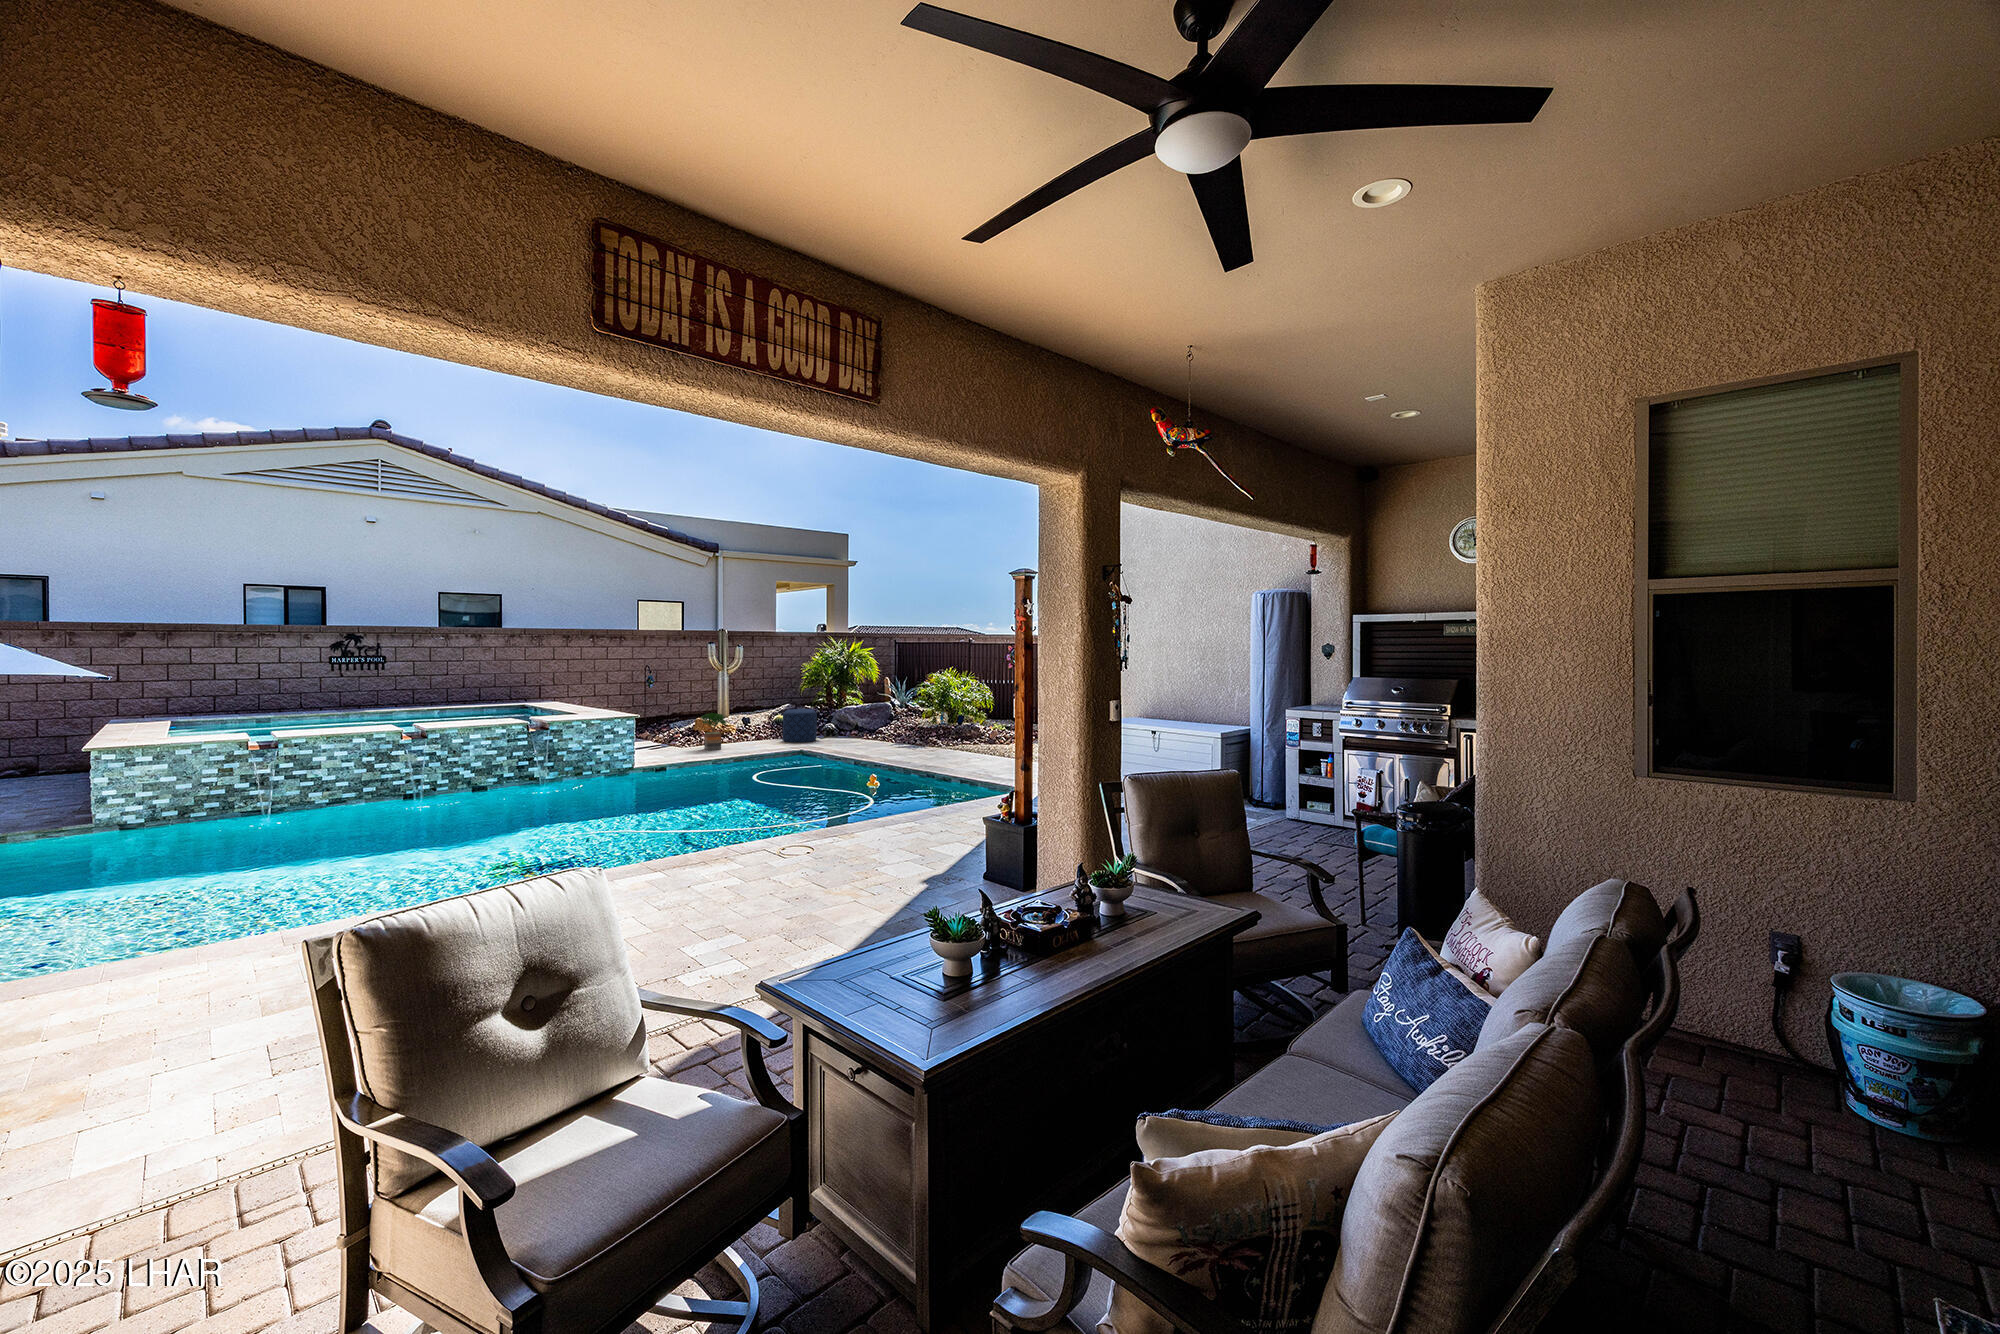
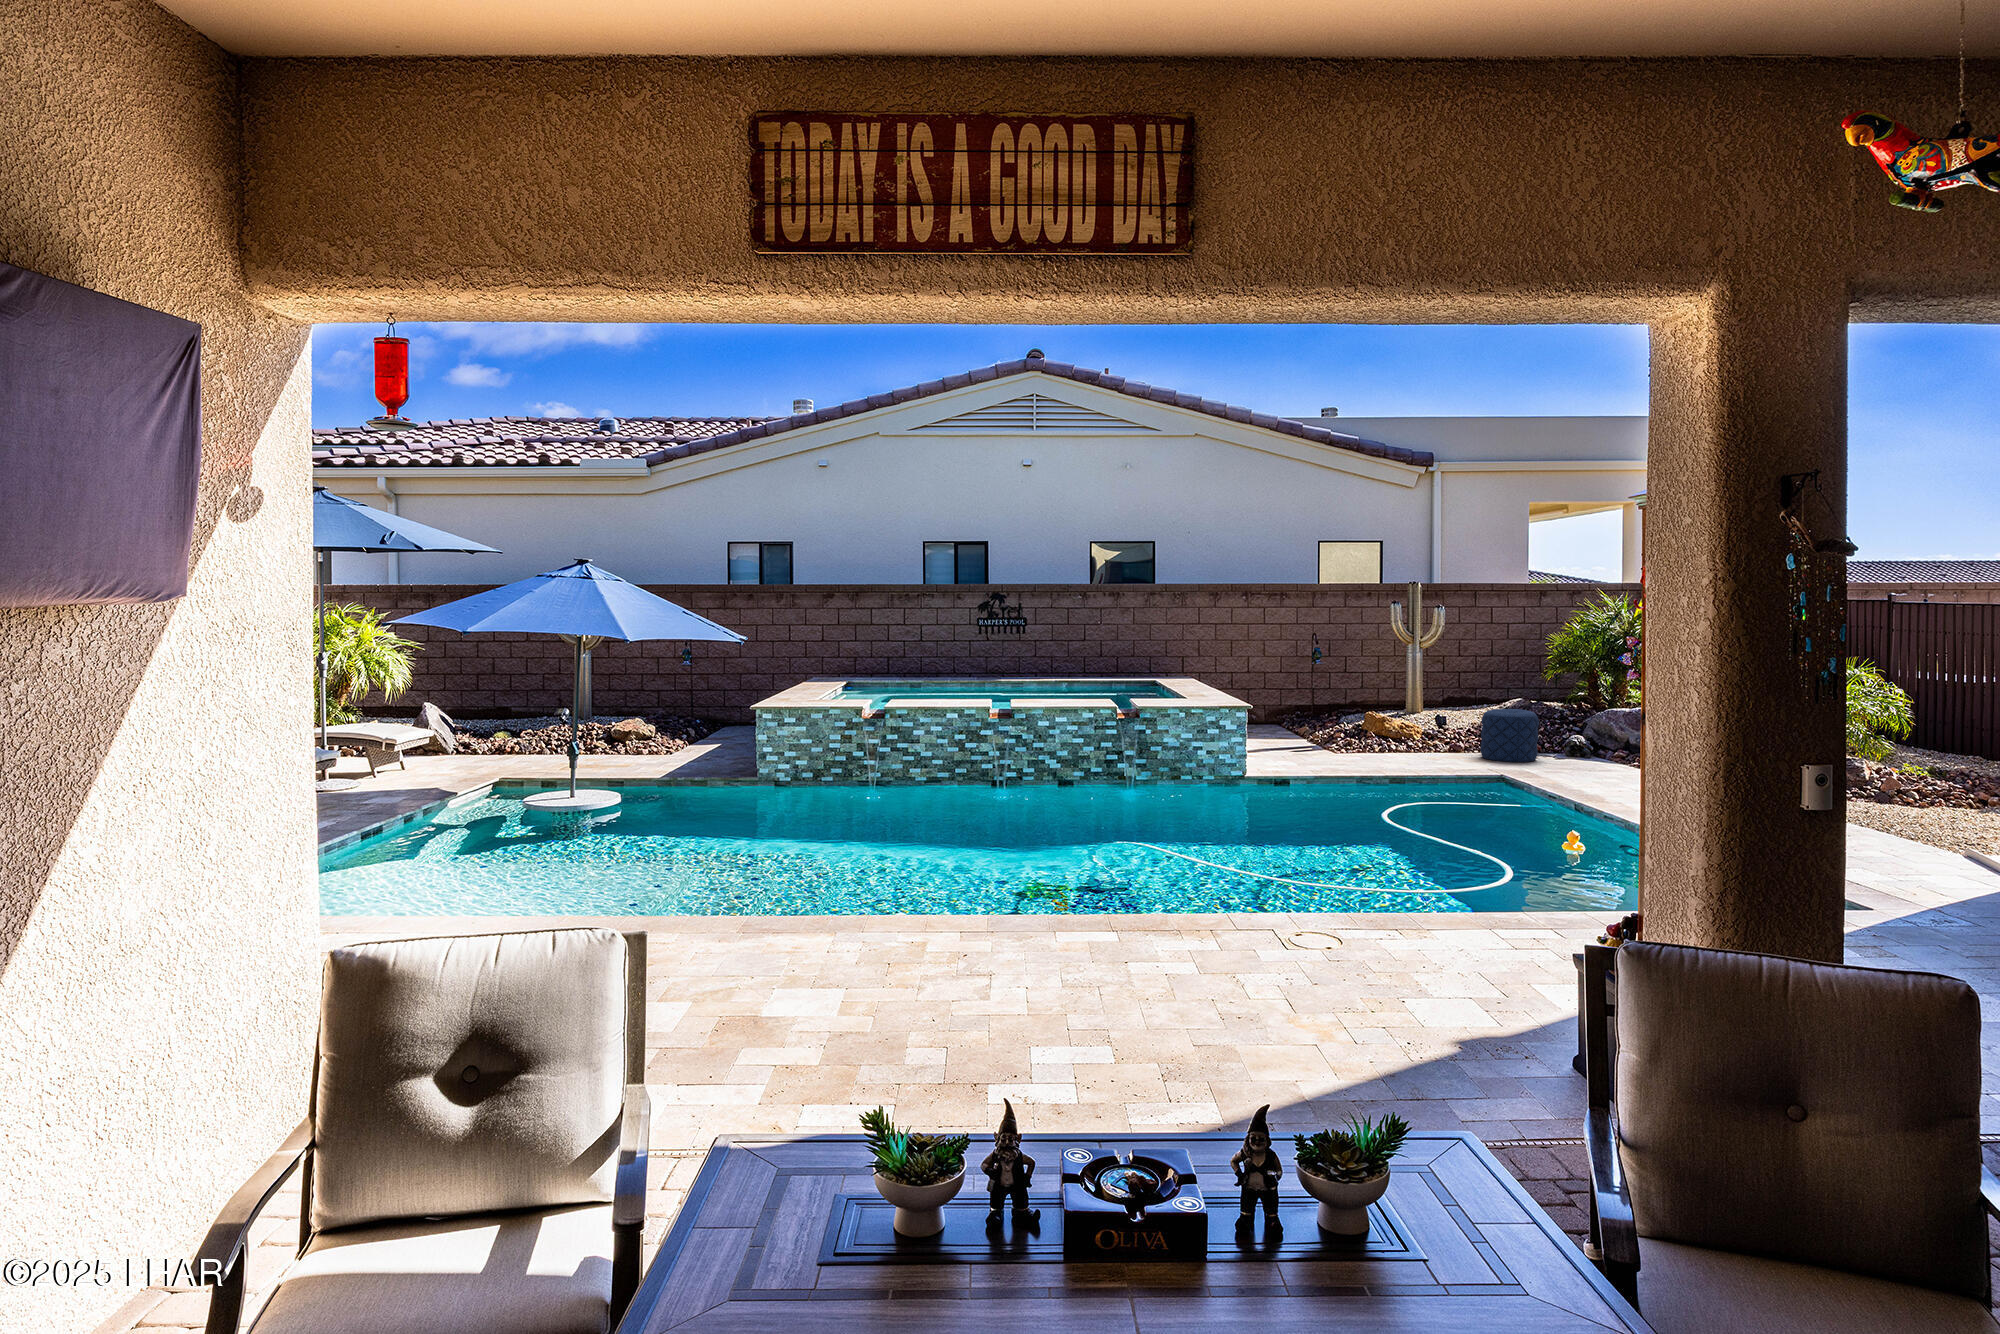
potted tree: present [701,713,726,750] -> none [1347,707,1385,762]

